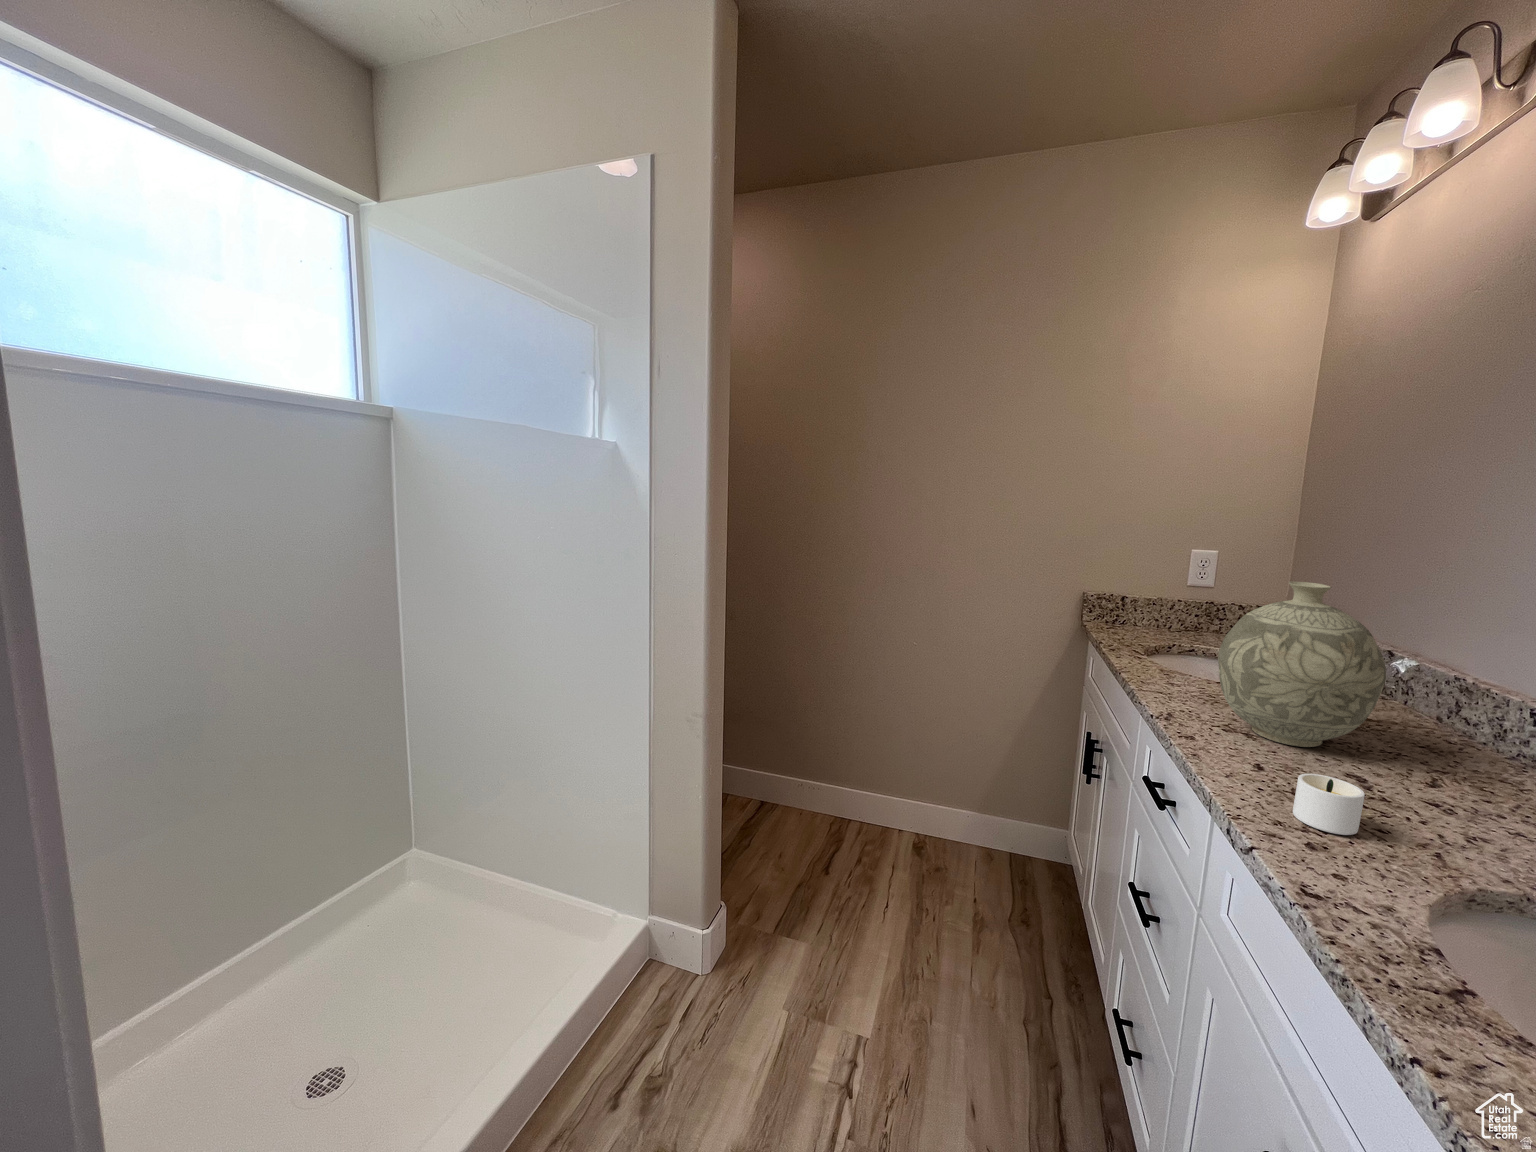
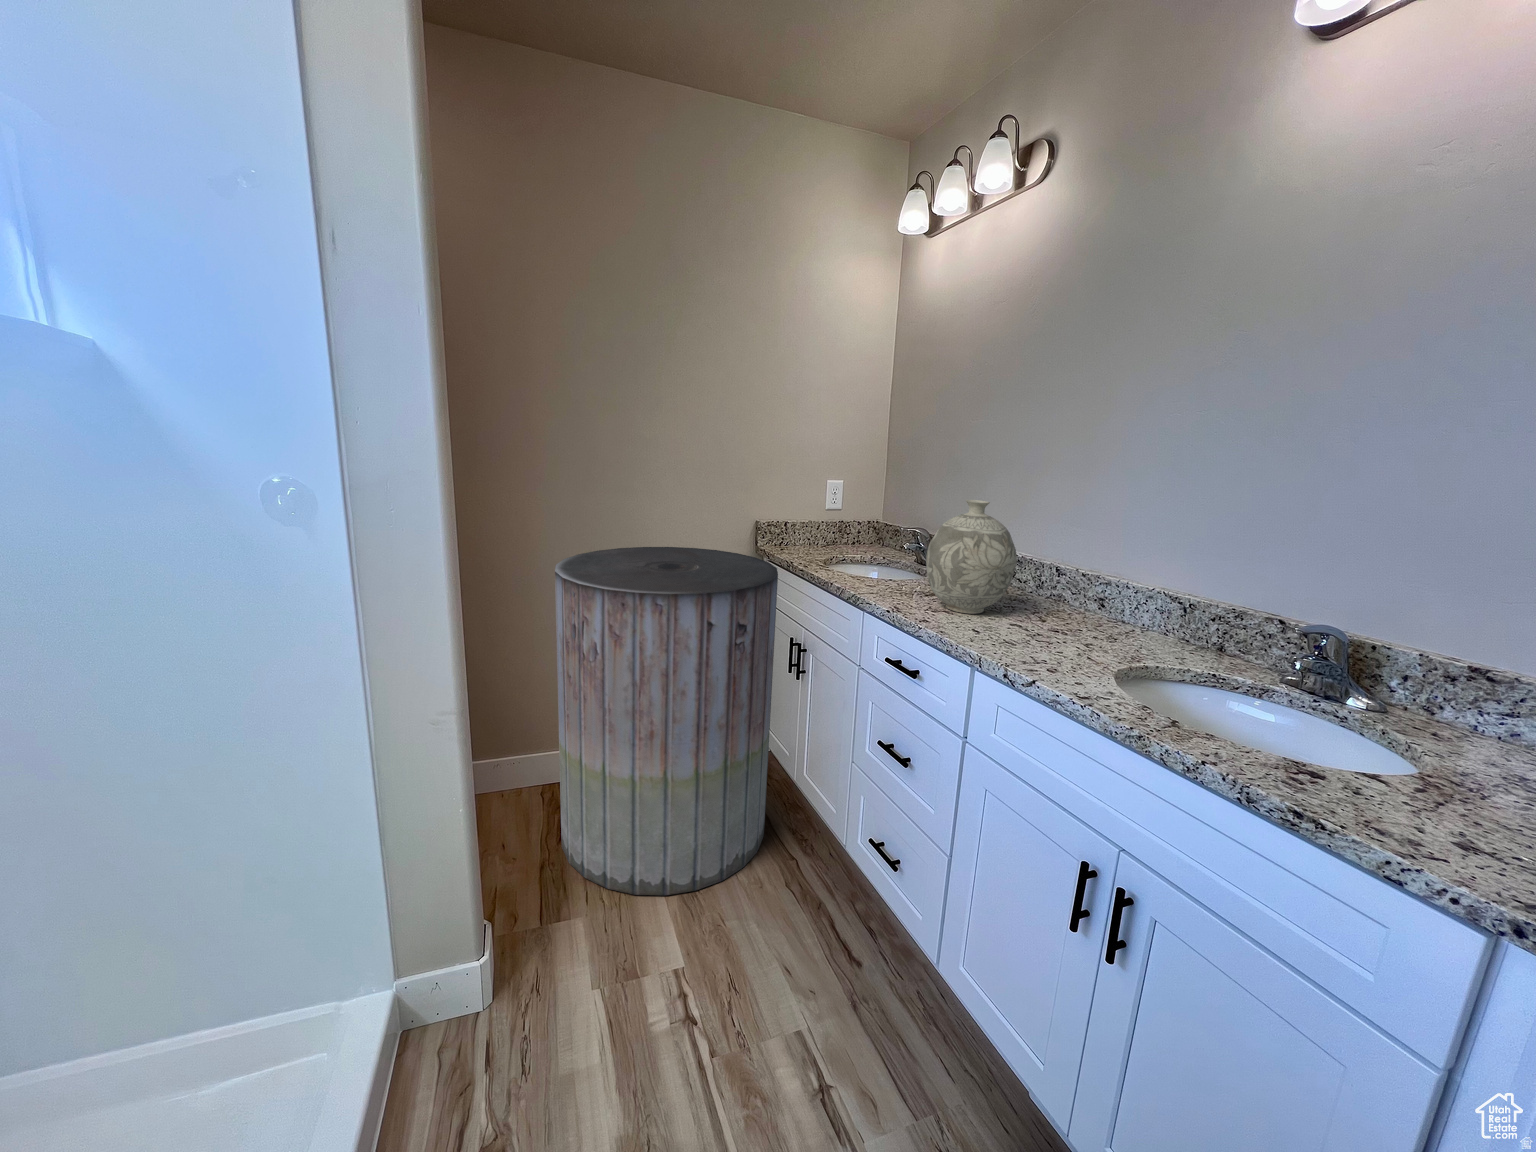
trash can: none [823,607,1066,977] -> present [555,547,778,895]
candle: present [1293,774,1365,835] -> none [1021,627,1073,662]

